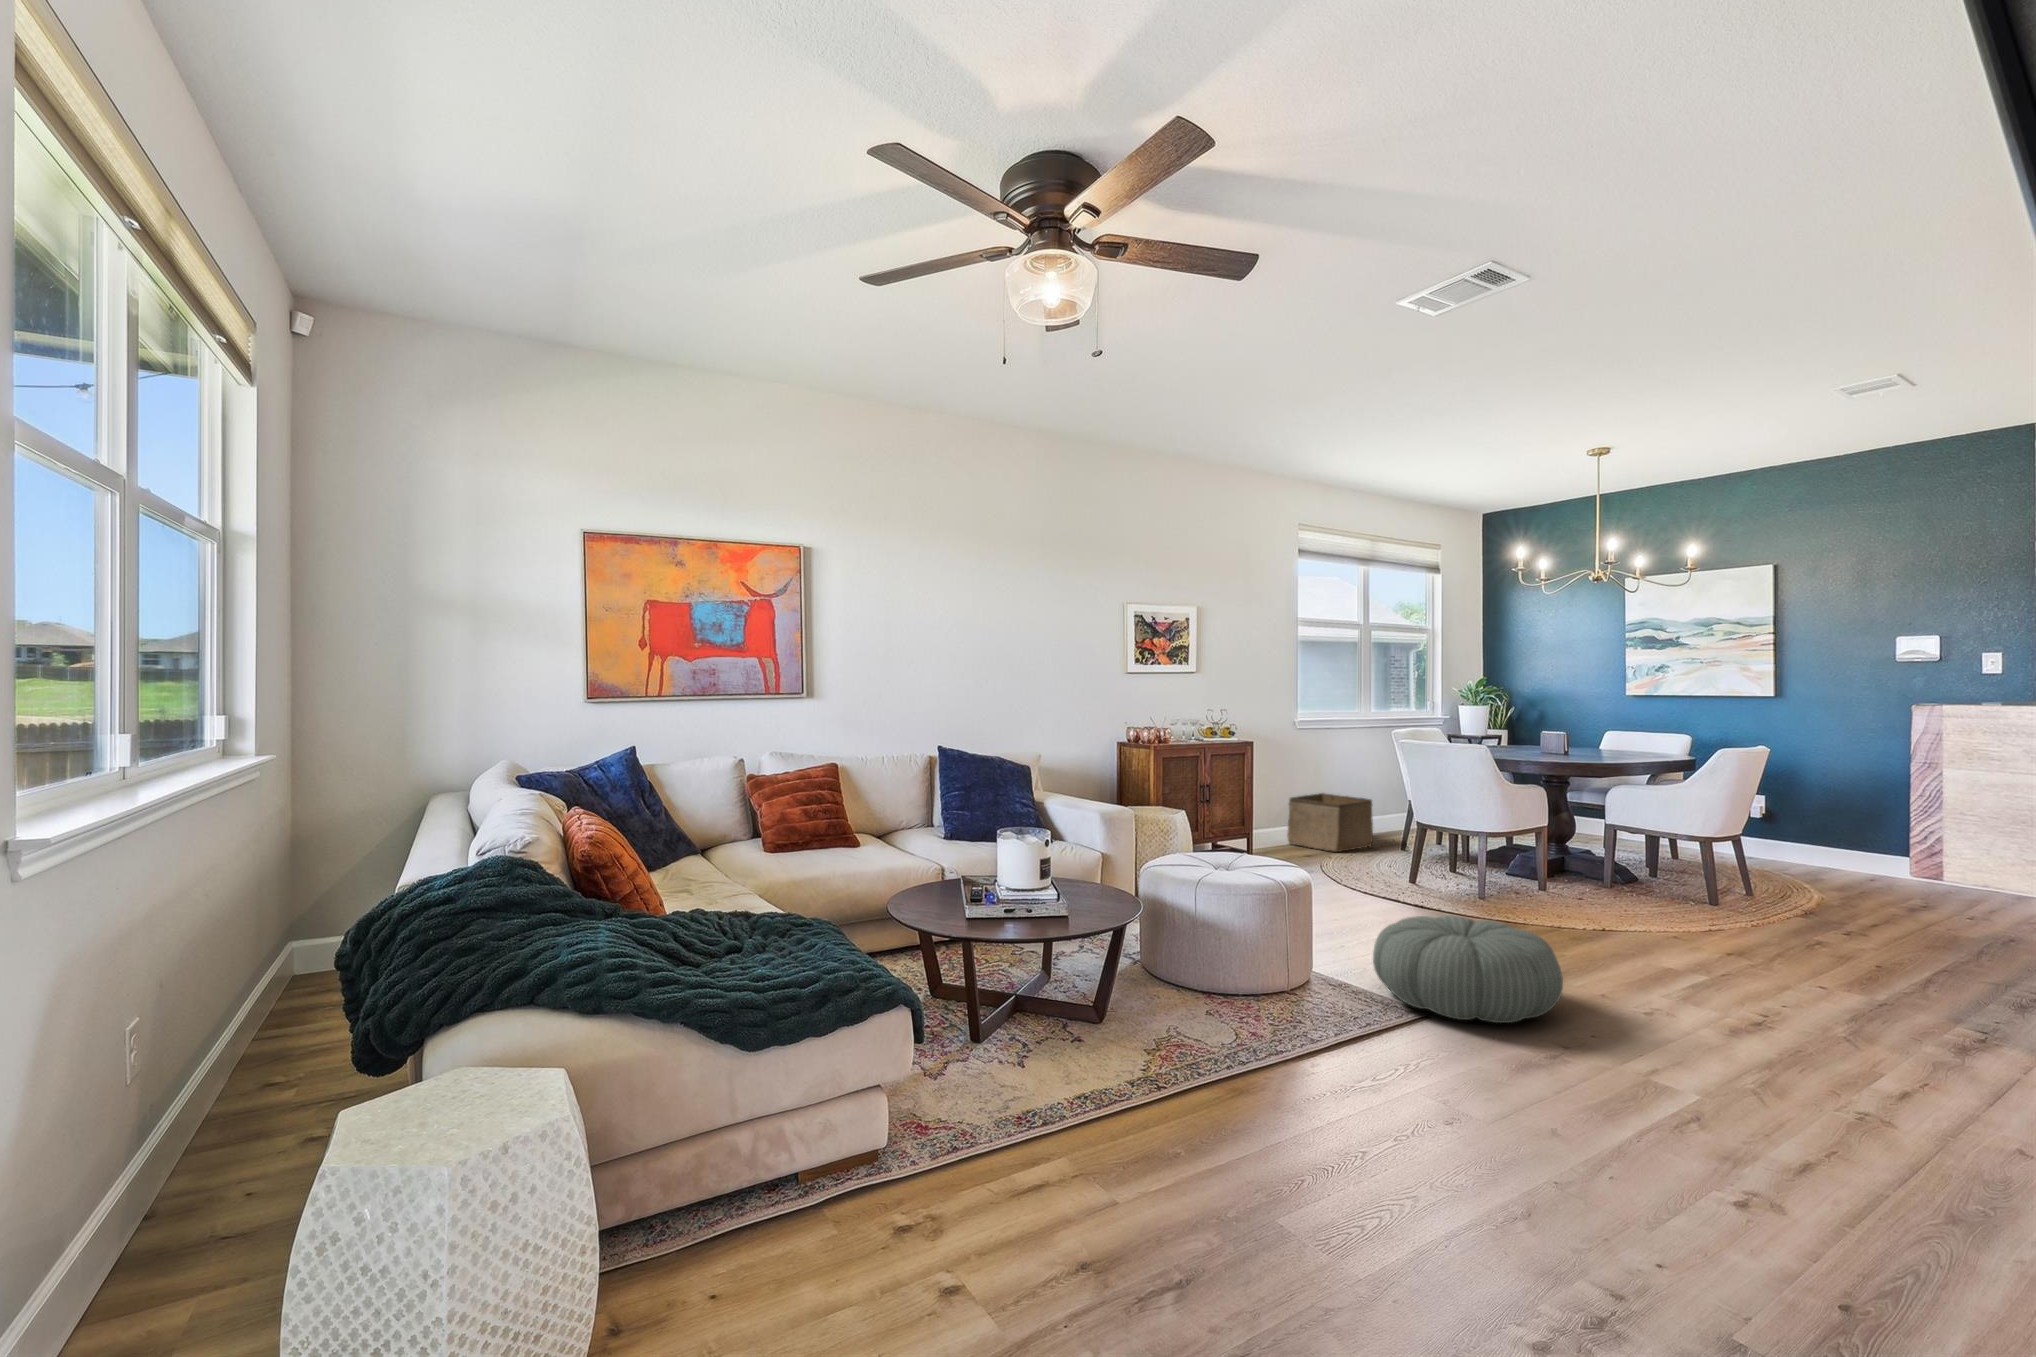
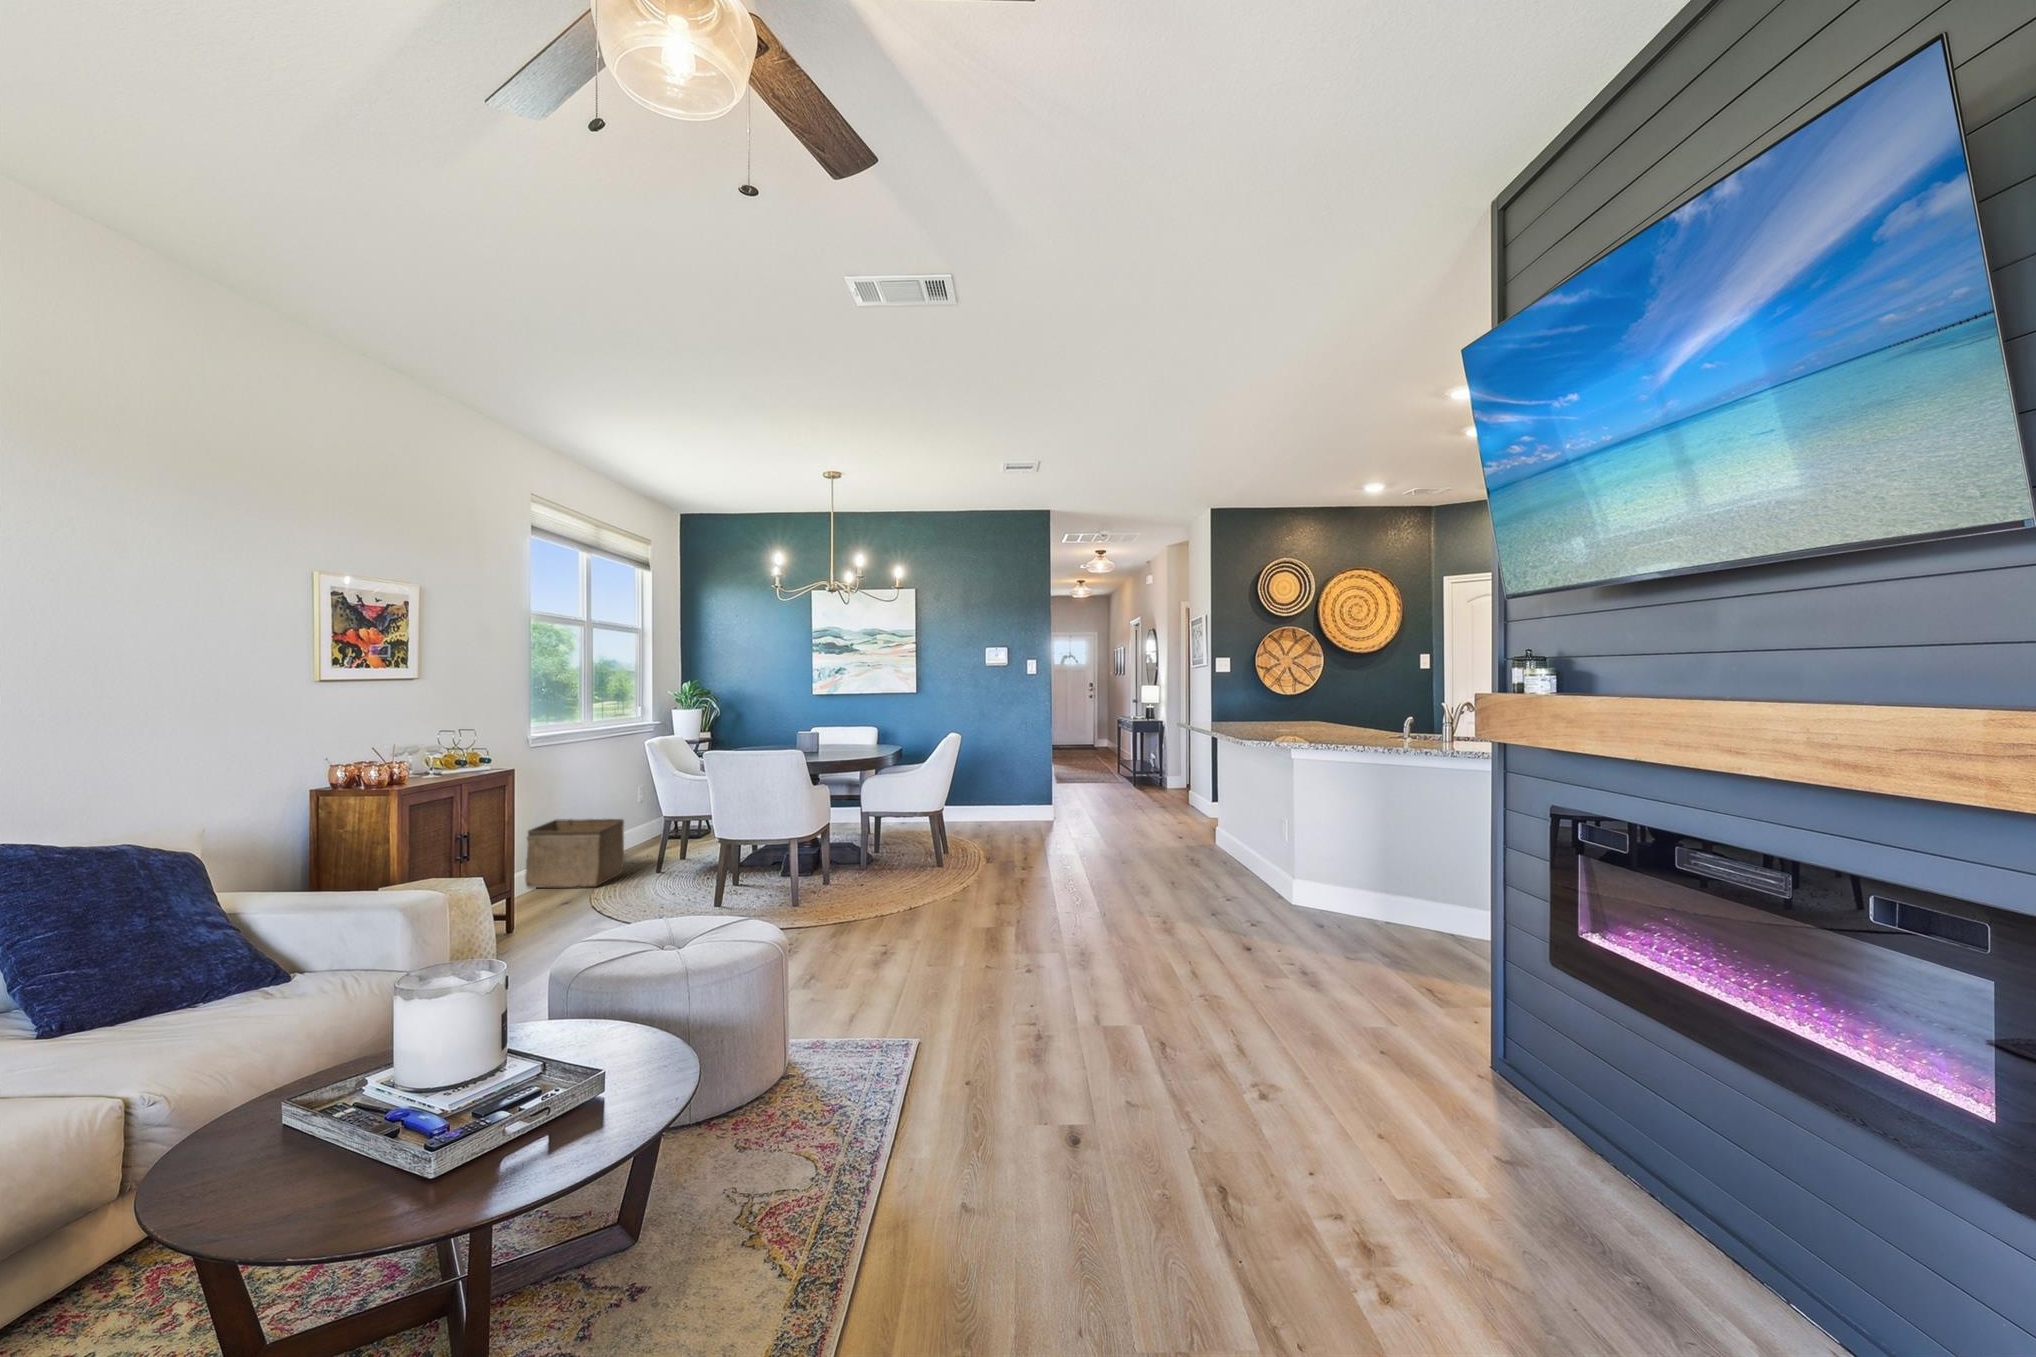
pouf: present [1373,915,1563,1023] -> none [839,930,1013,1044]

